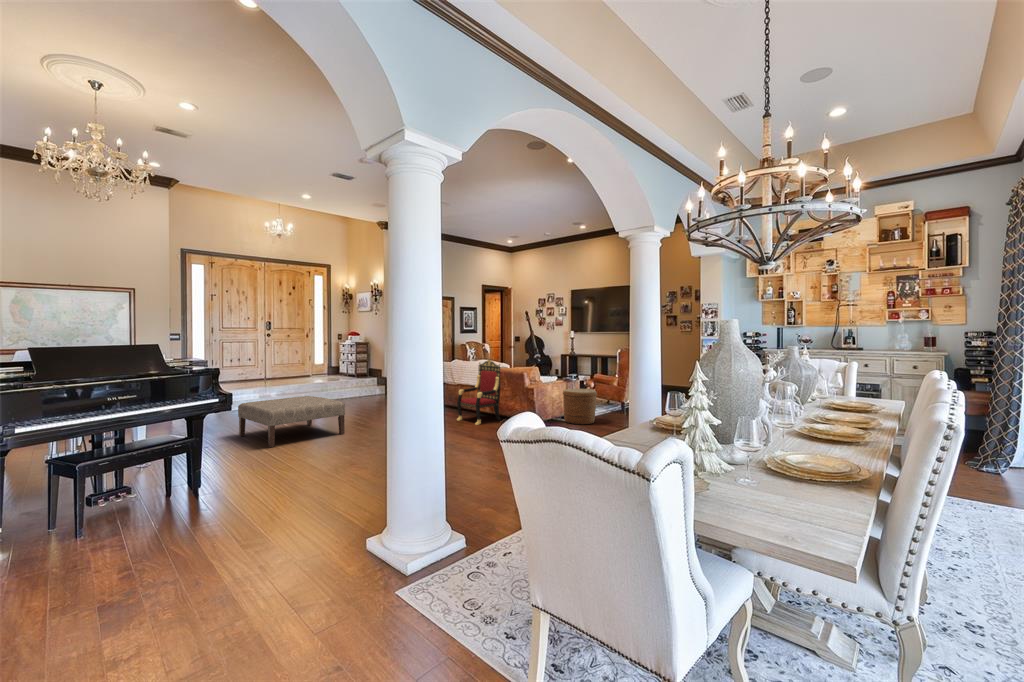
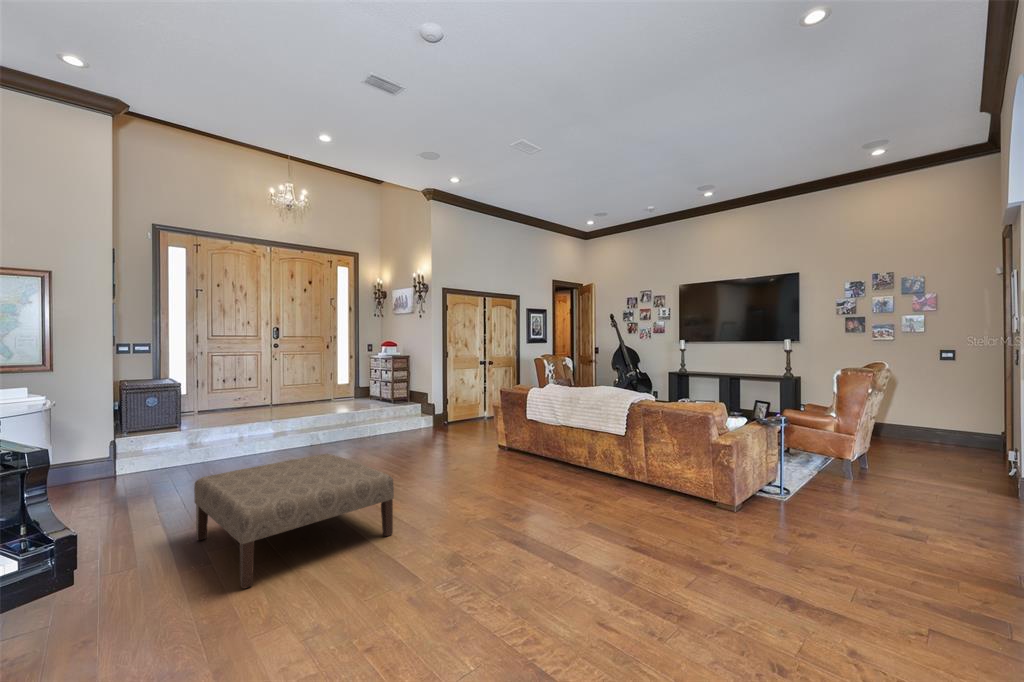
armchair: present [457,359,500,425] -> none [577,388,655,509]
woven basket: present [563,389,597,425] -> none [768,440,839,512]

